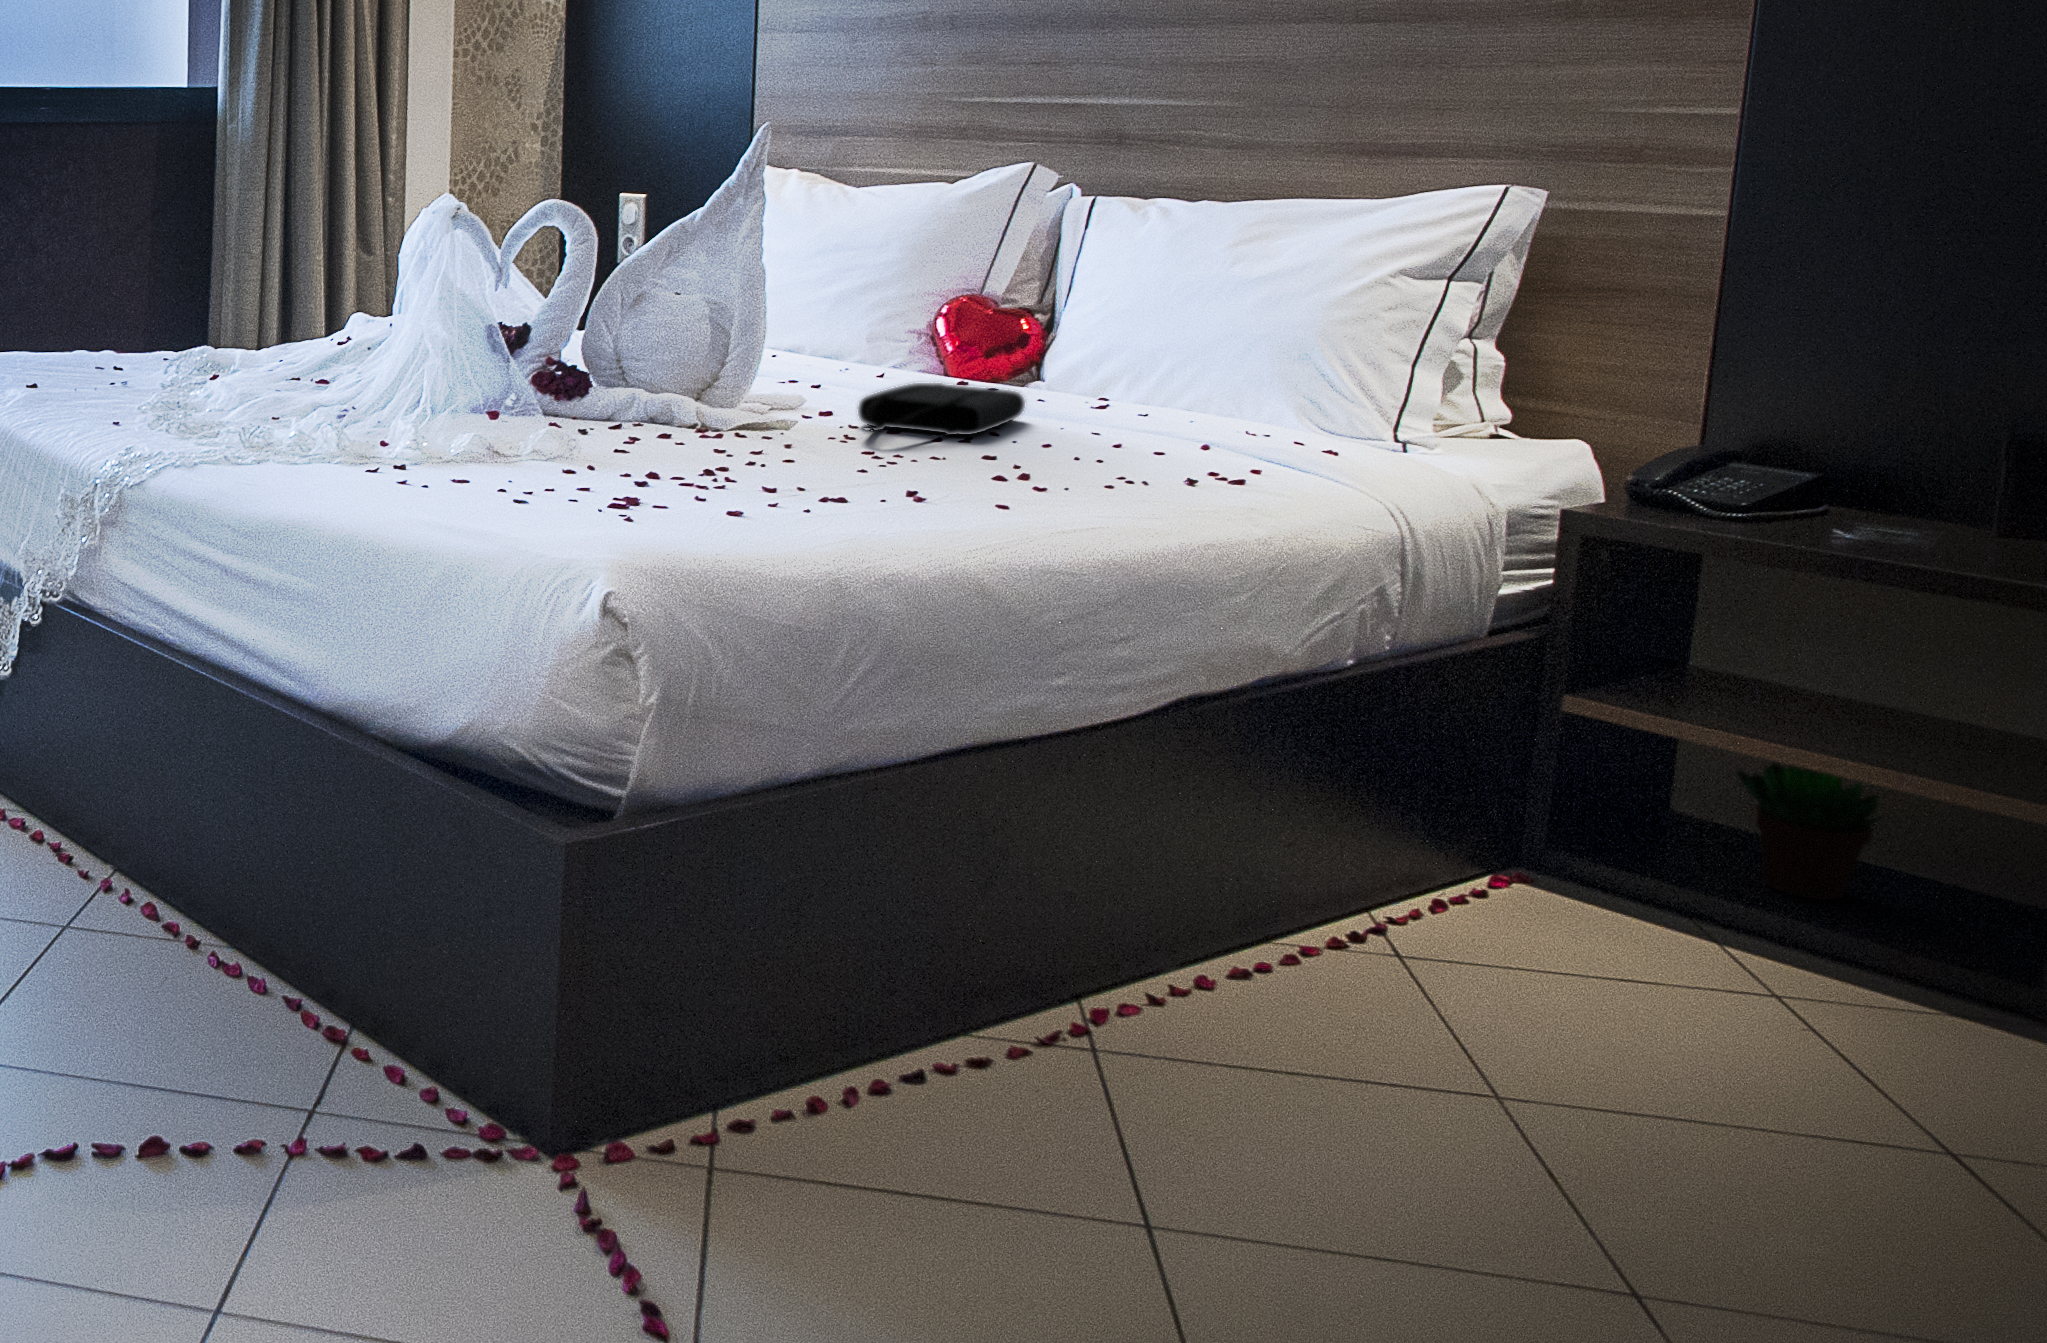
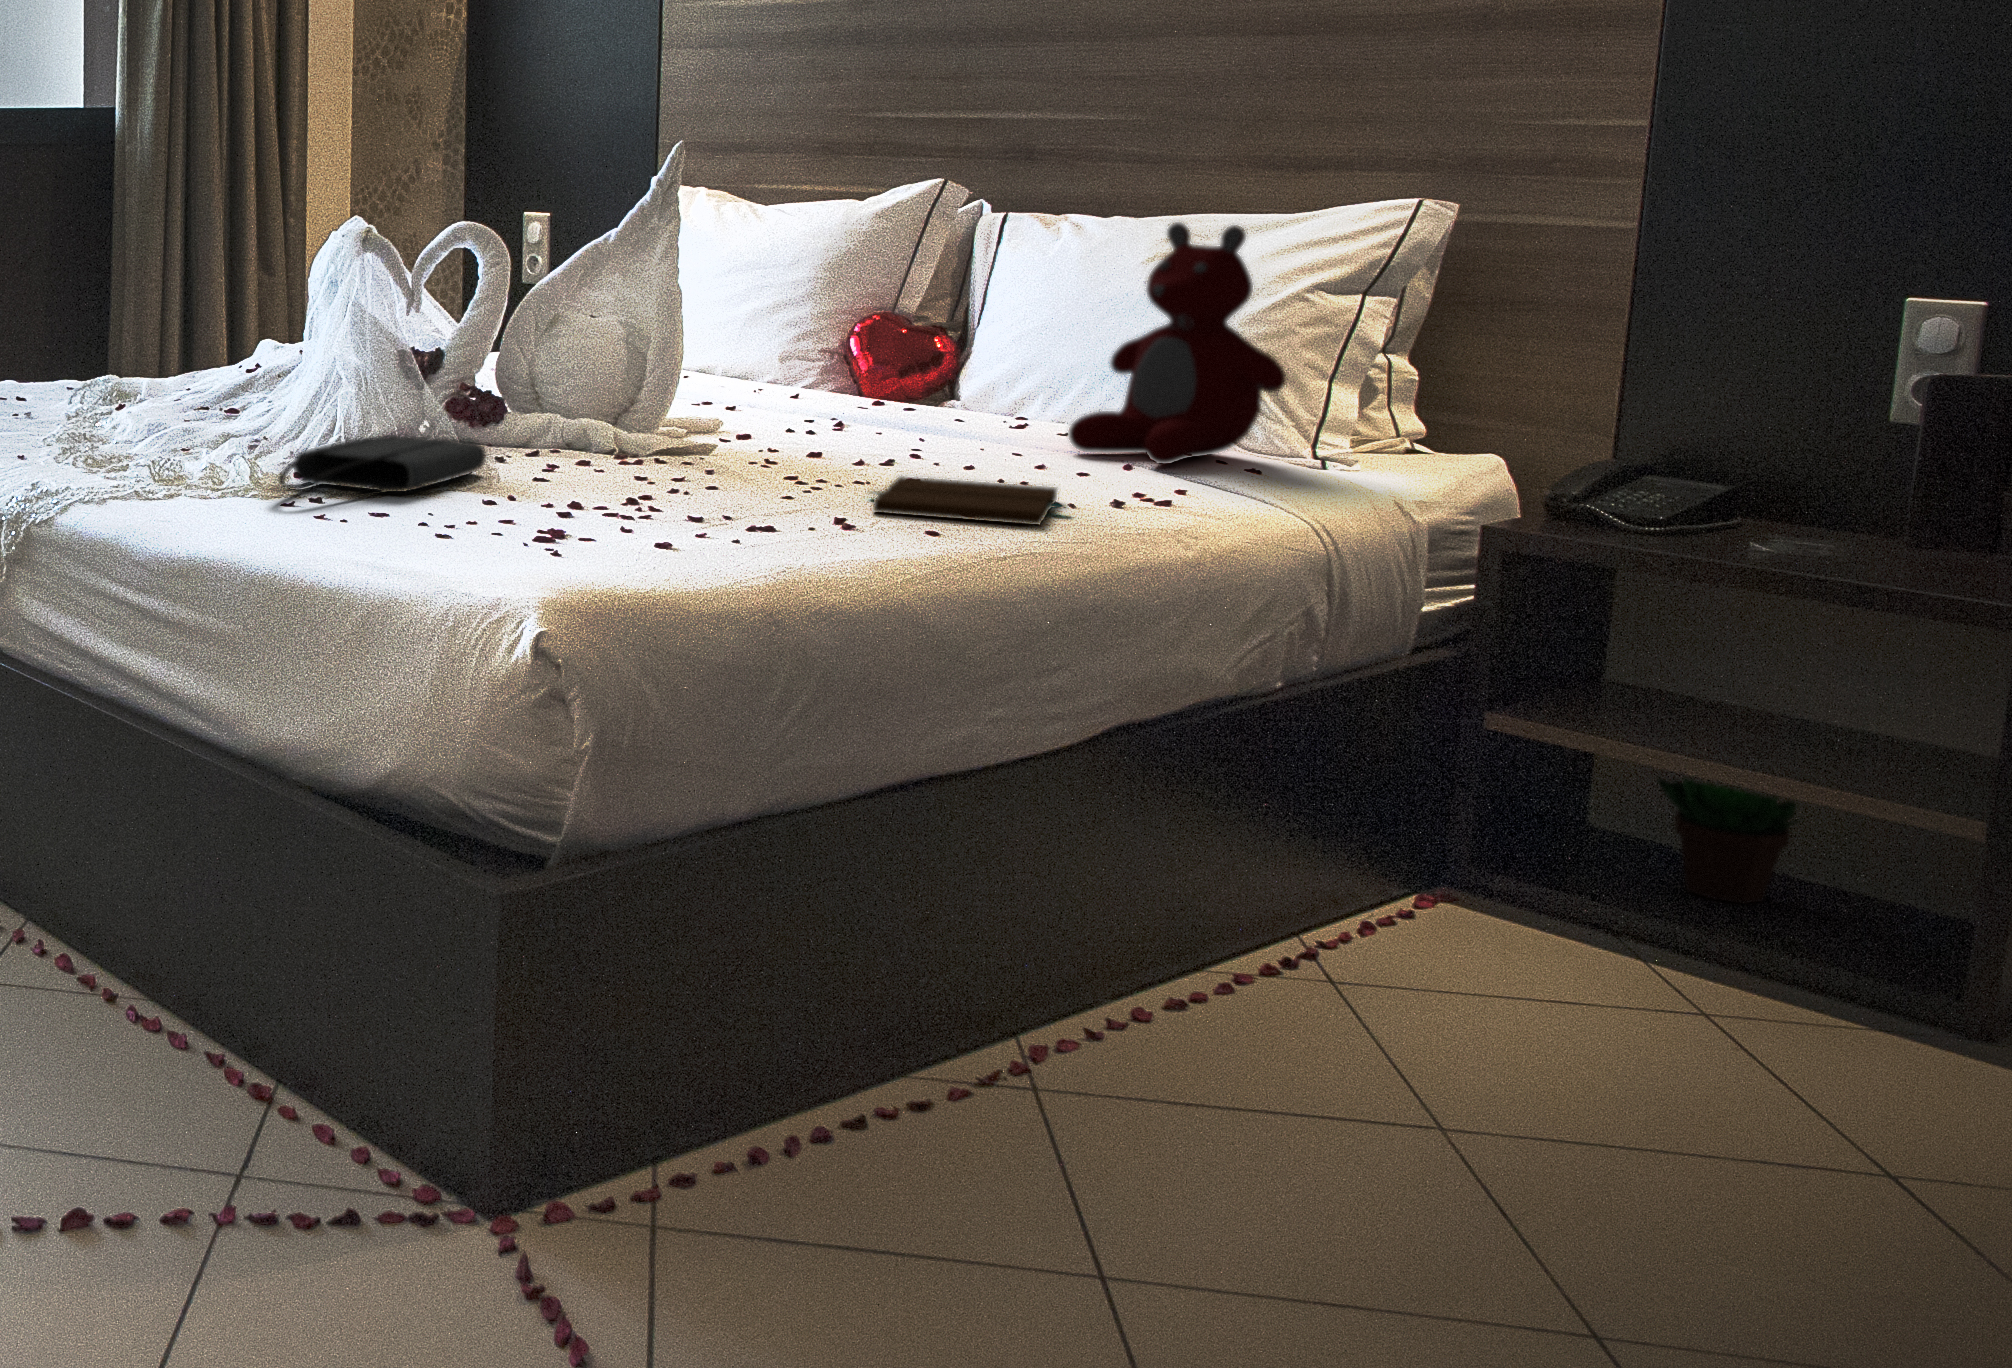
teddy bear: none [1152,205,1372,448] -> present [1069,222,1286,464]
tote bag: present [858,383,1025,435] -> present [278,435,486,493]
book: none [953,457,1158,510] -> present [873,477,1064,525]

